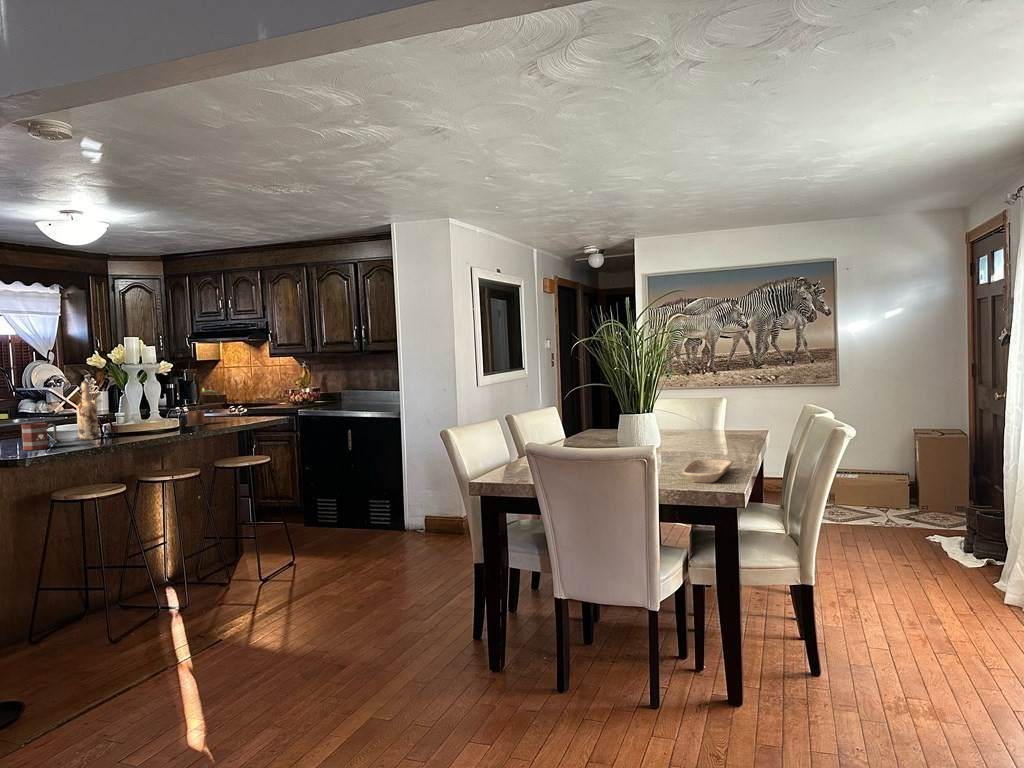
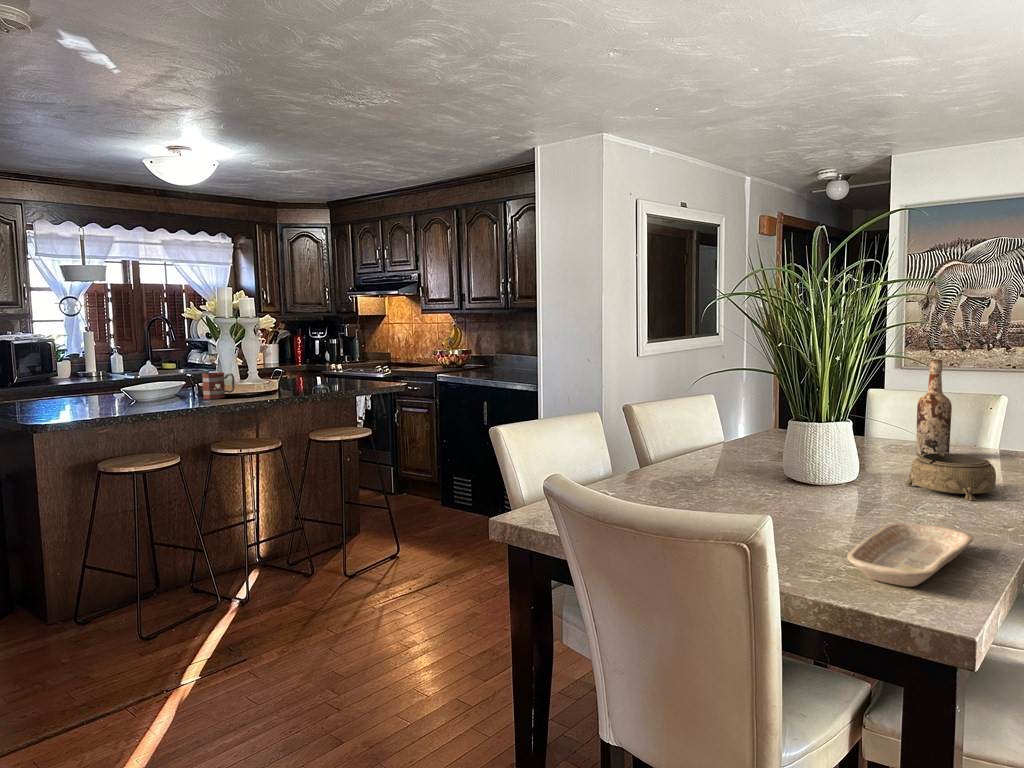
wine bottle: present [77,382,99,440] -> present [916,360,952,455]
potted plant: present [186,384,218,426] -> none [285,343,325,391]
mug: present [21,423,56,450] -> present [202,372,234,399]
decorative bowl: none [686,429,732,453] -> present [905,453,996,501]

